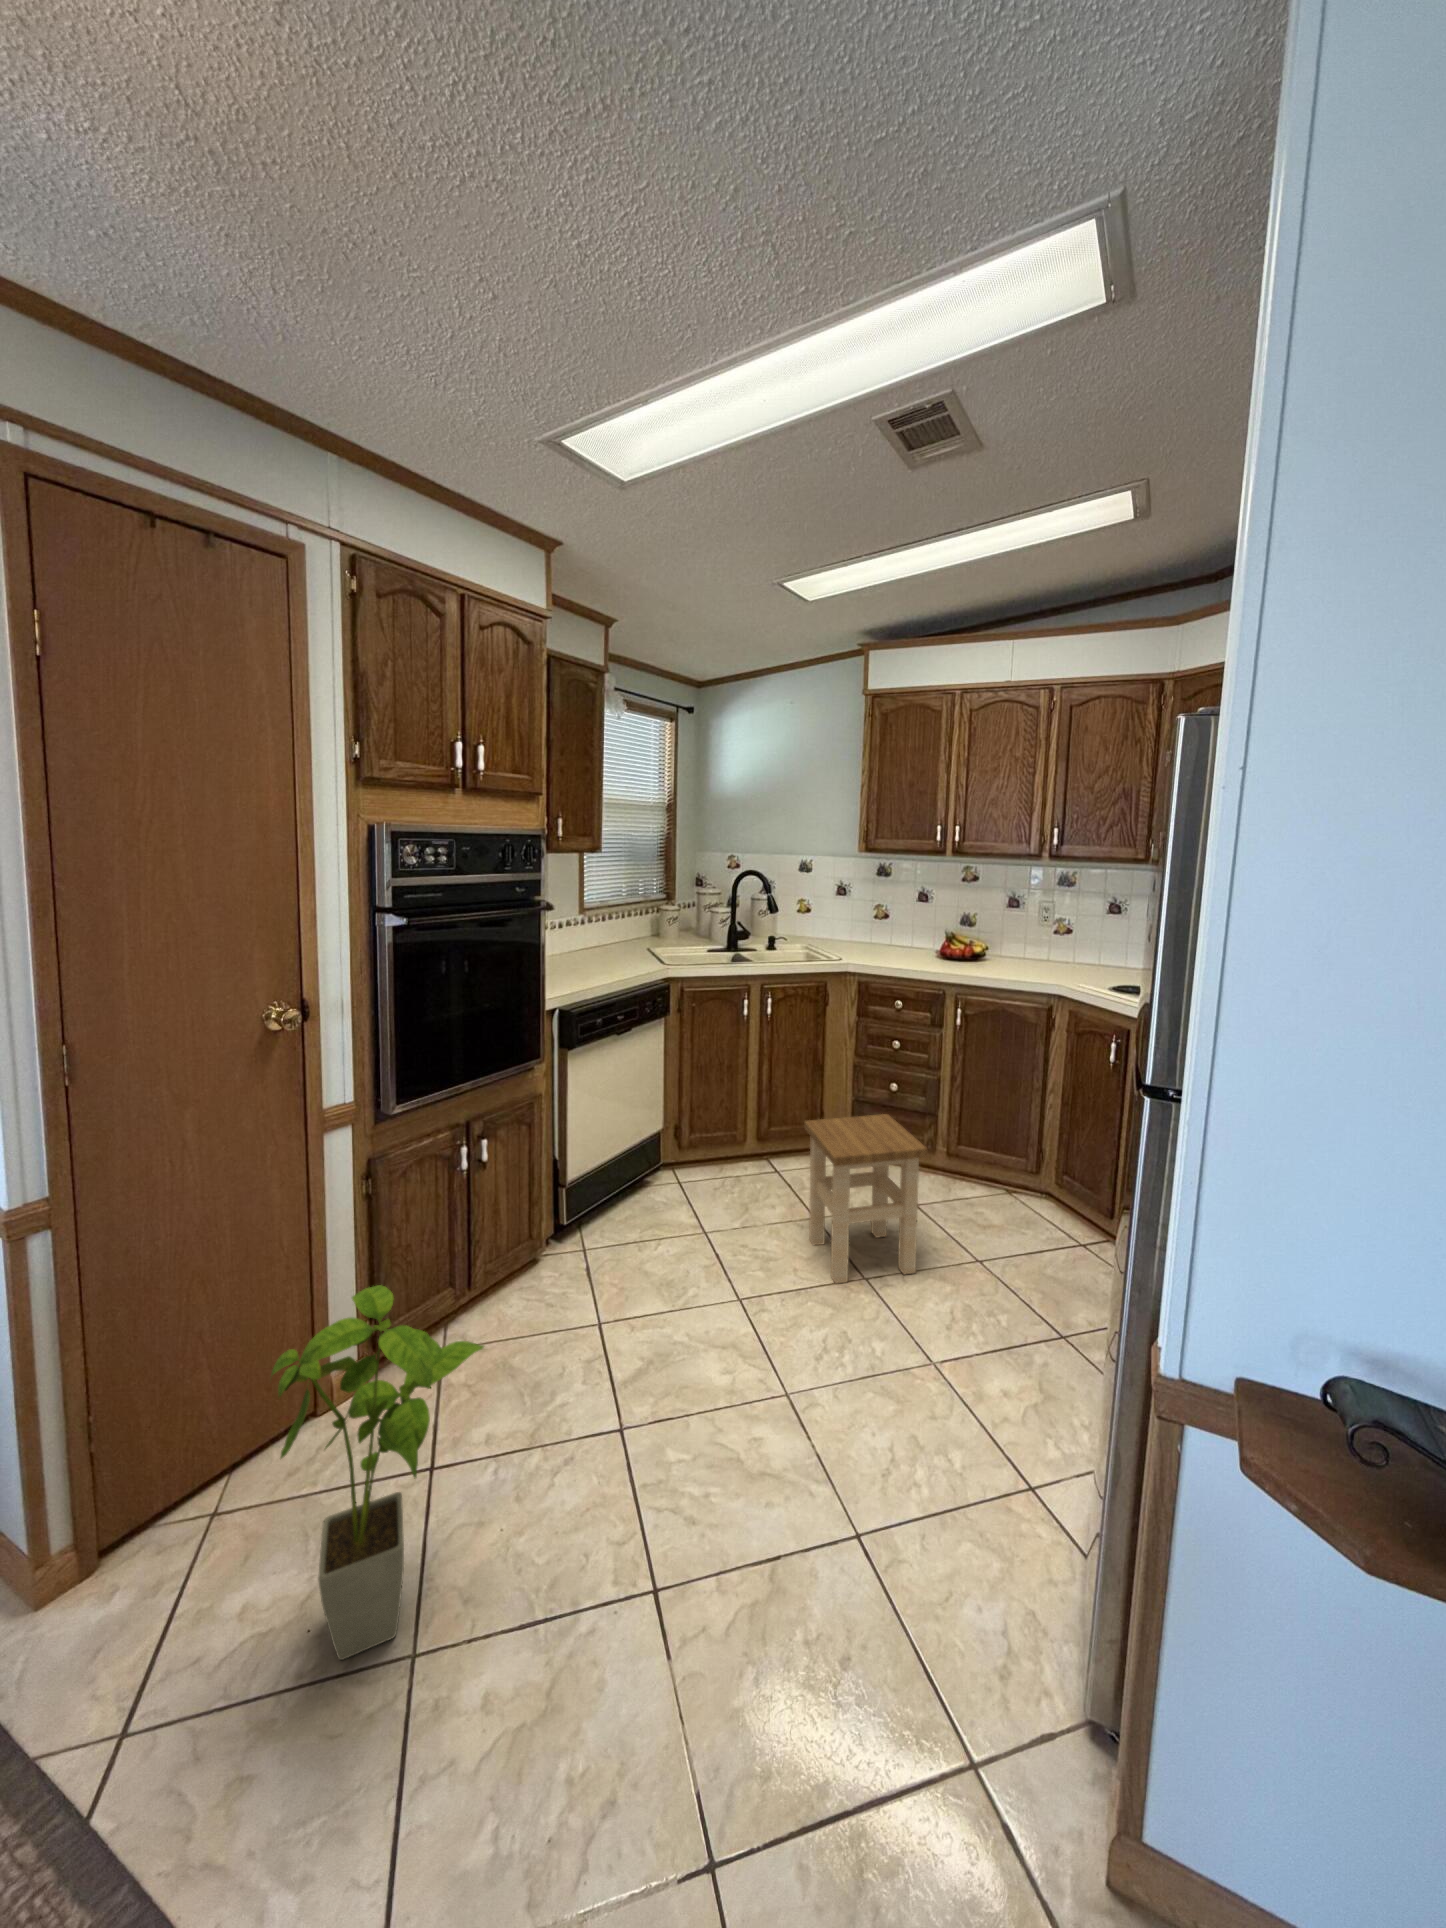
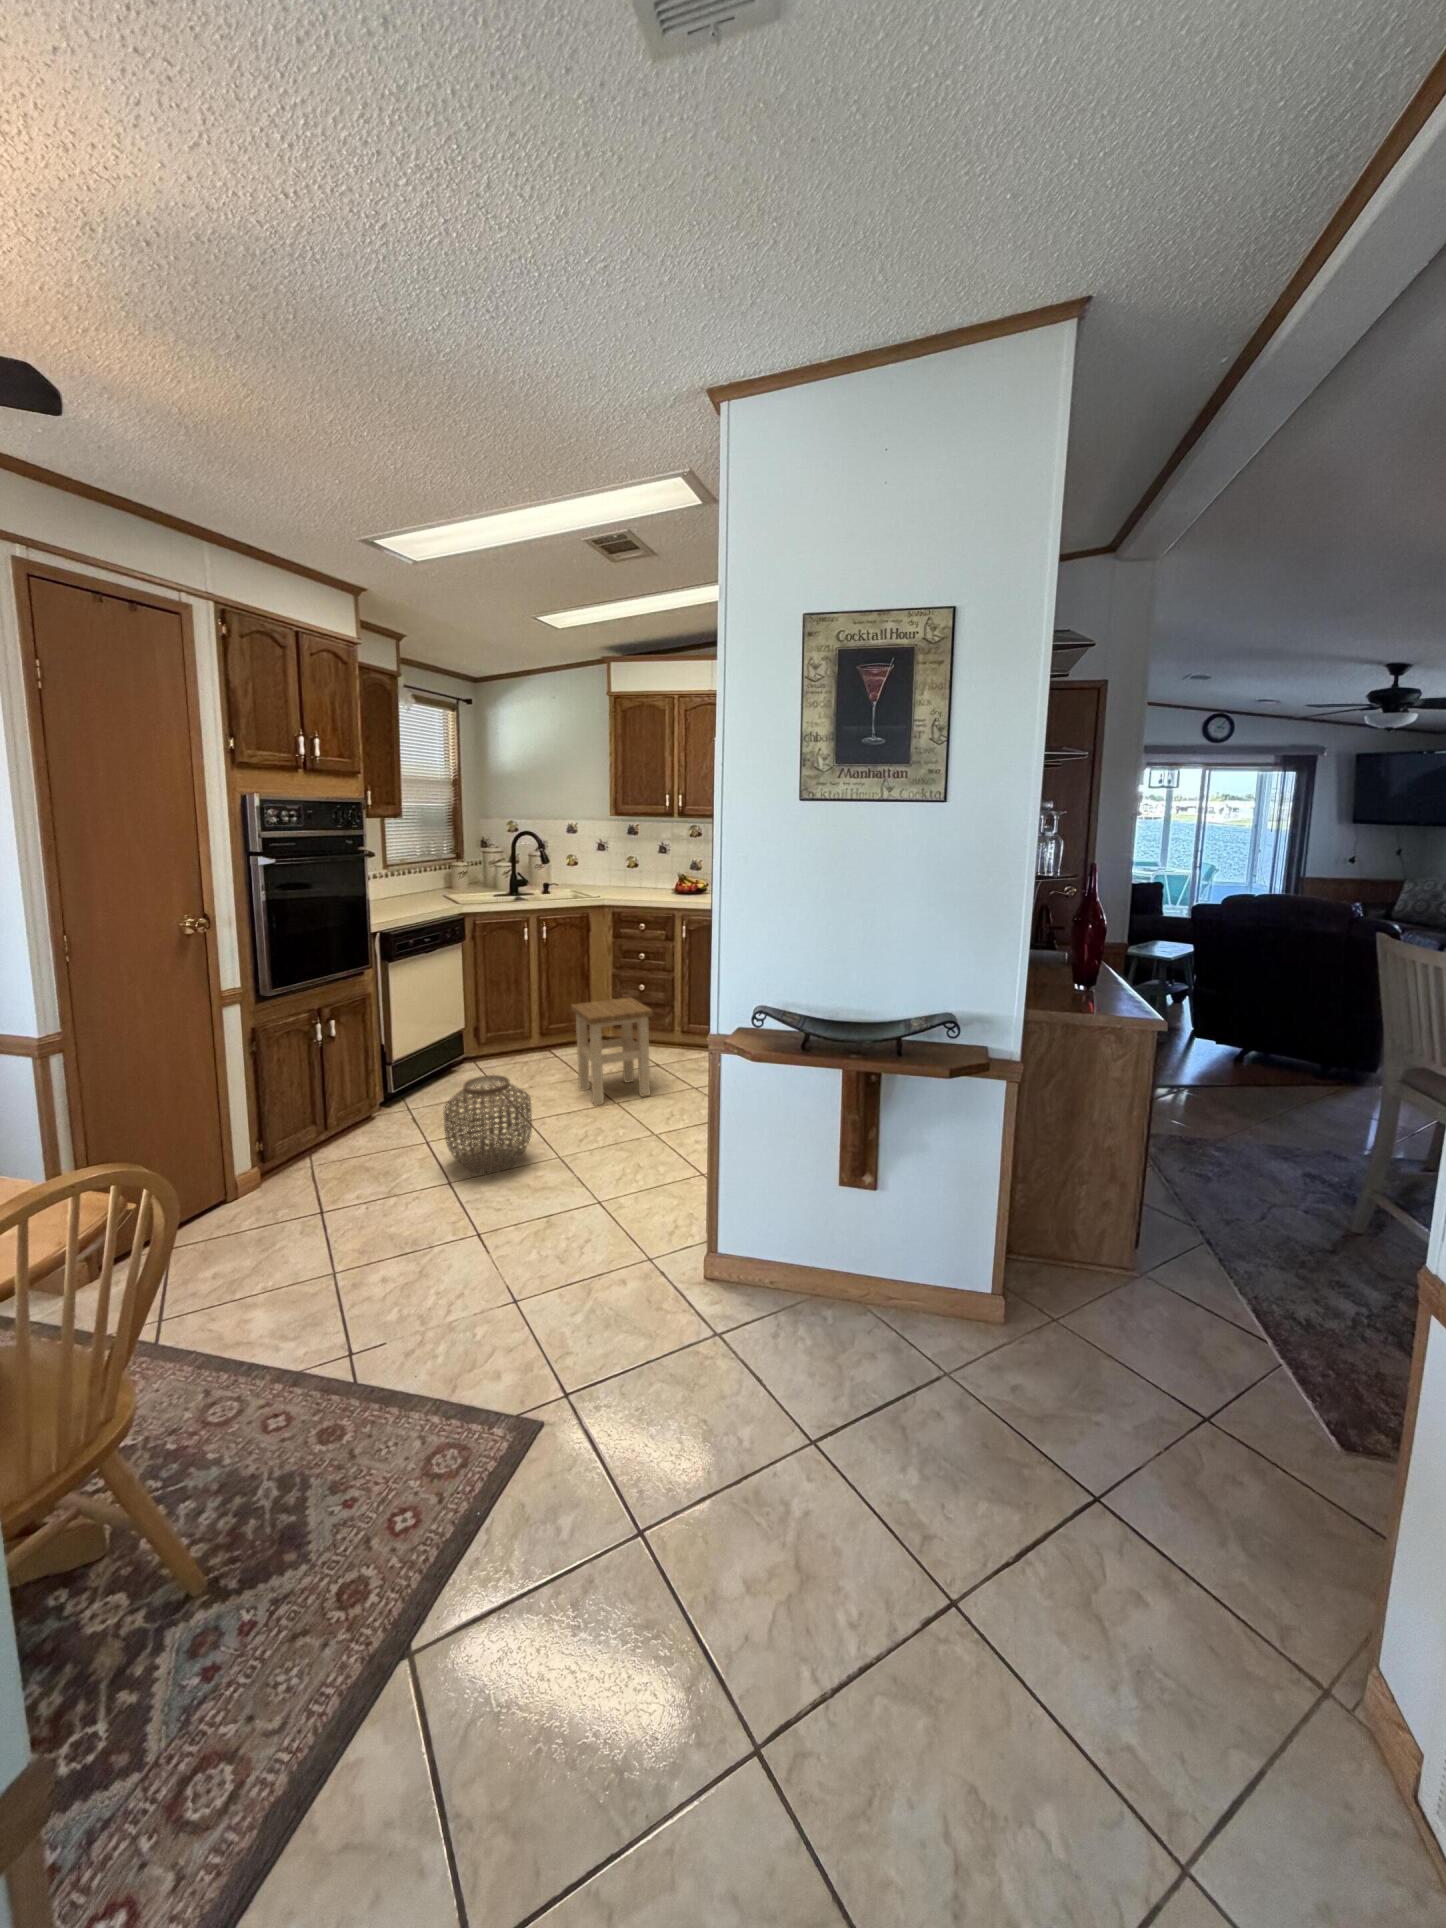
woven basket: none [616,1261,748,1434] -> present [444,1075,532,1173]
house plant: present [272,1285,484,1660] -> none [241,1055,366,1265]

